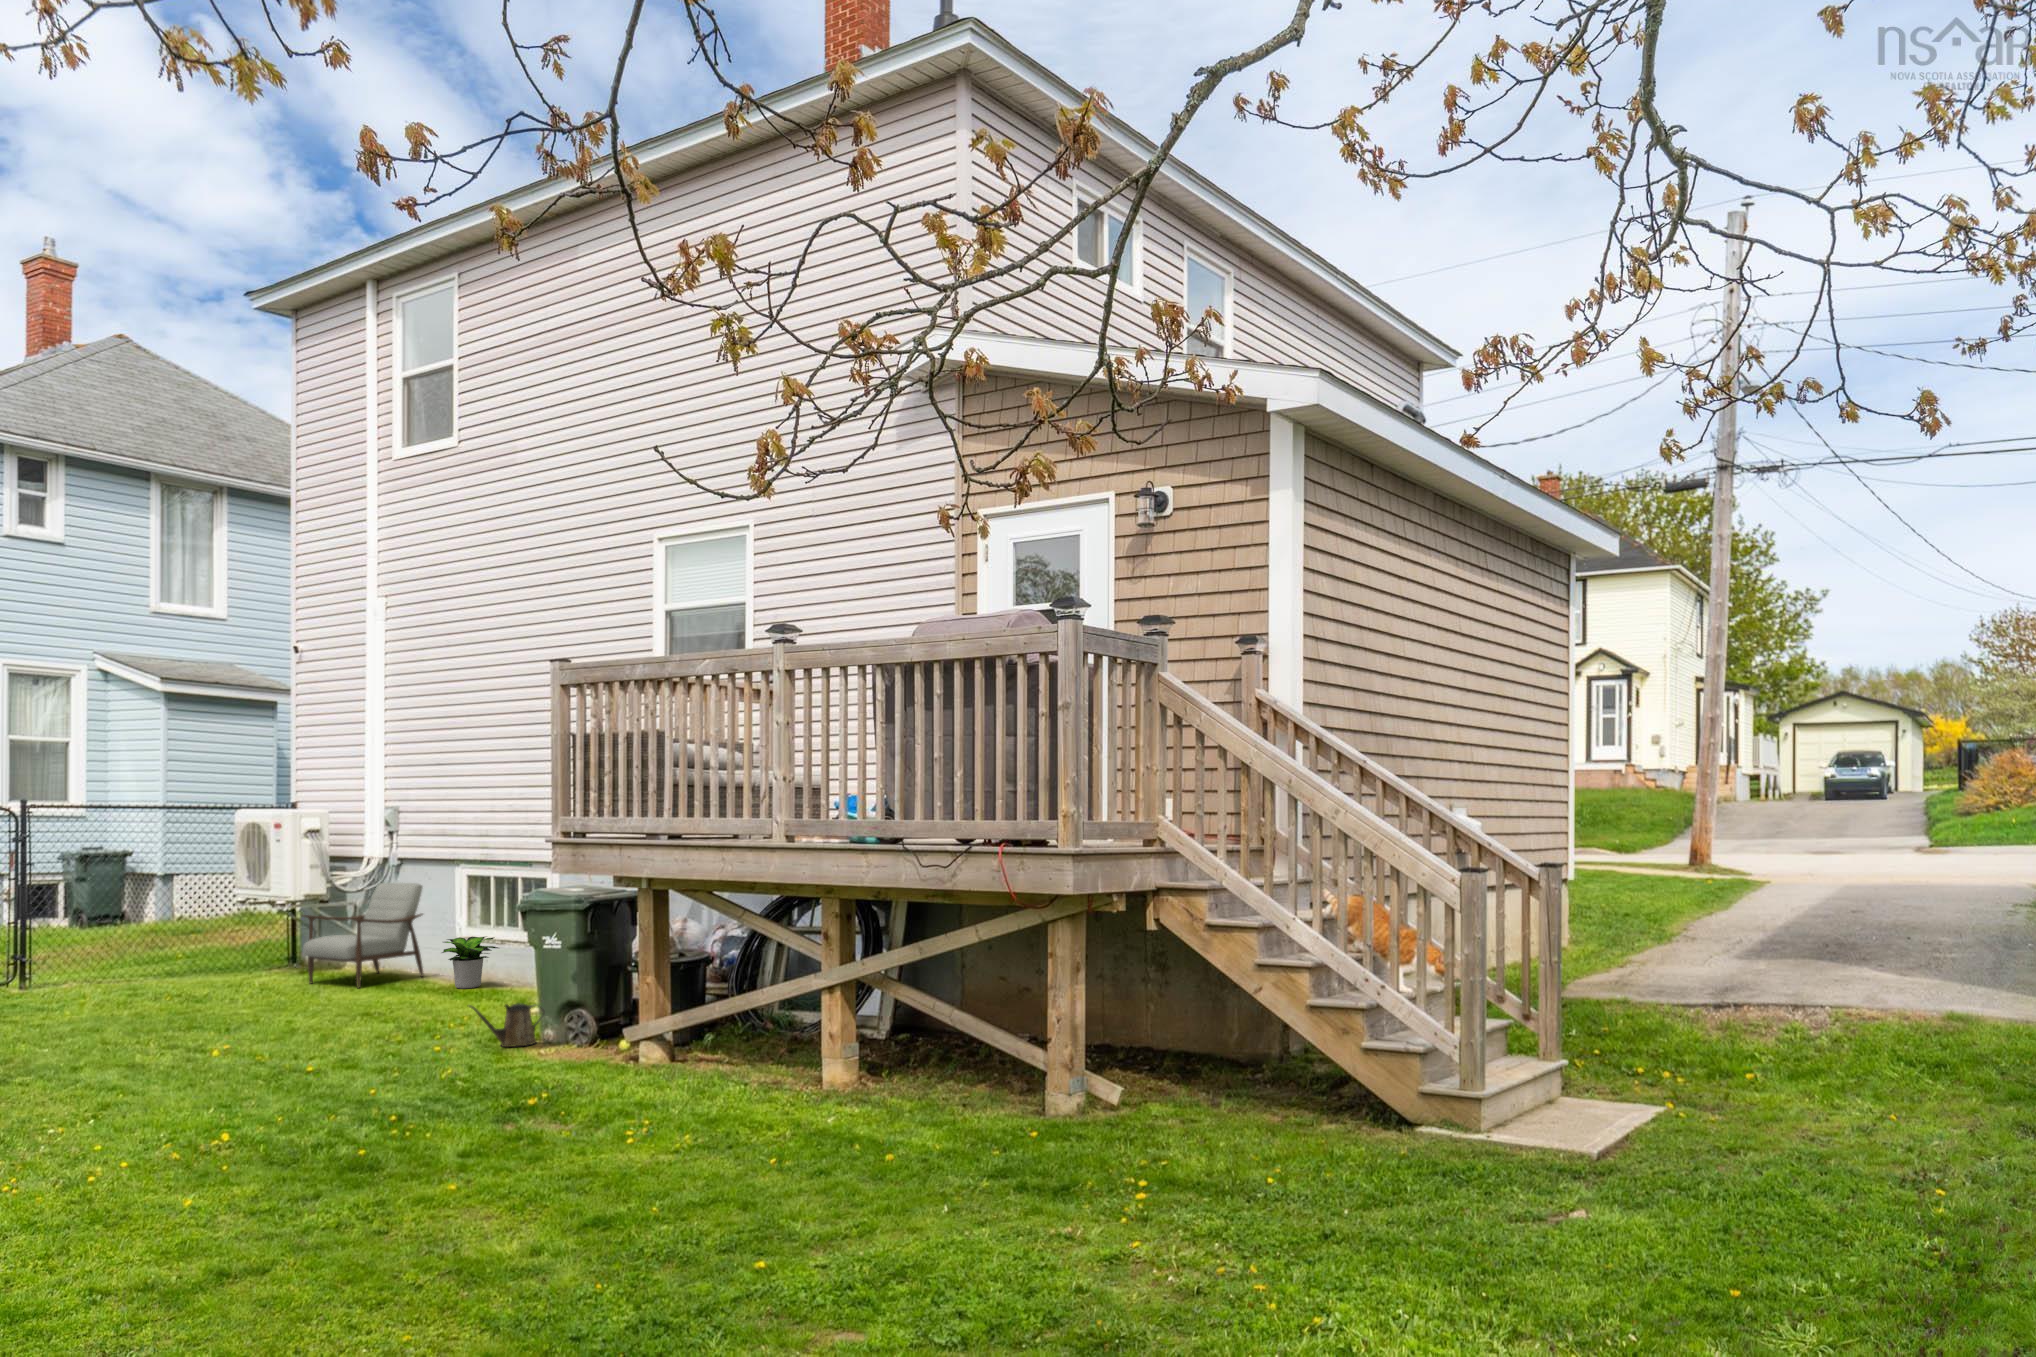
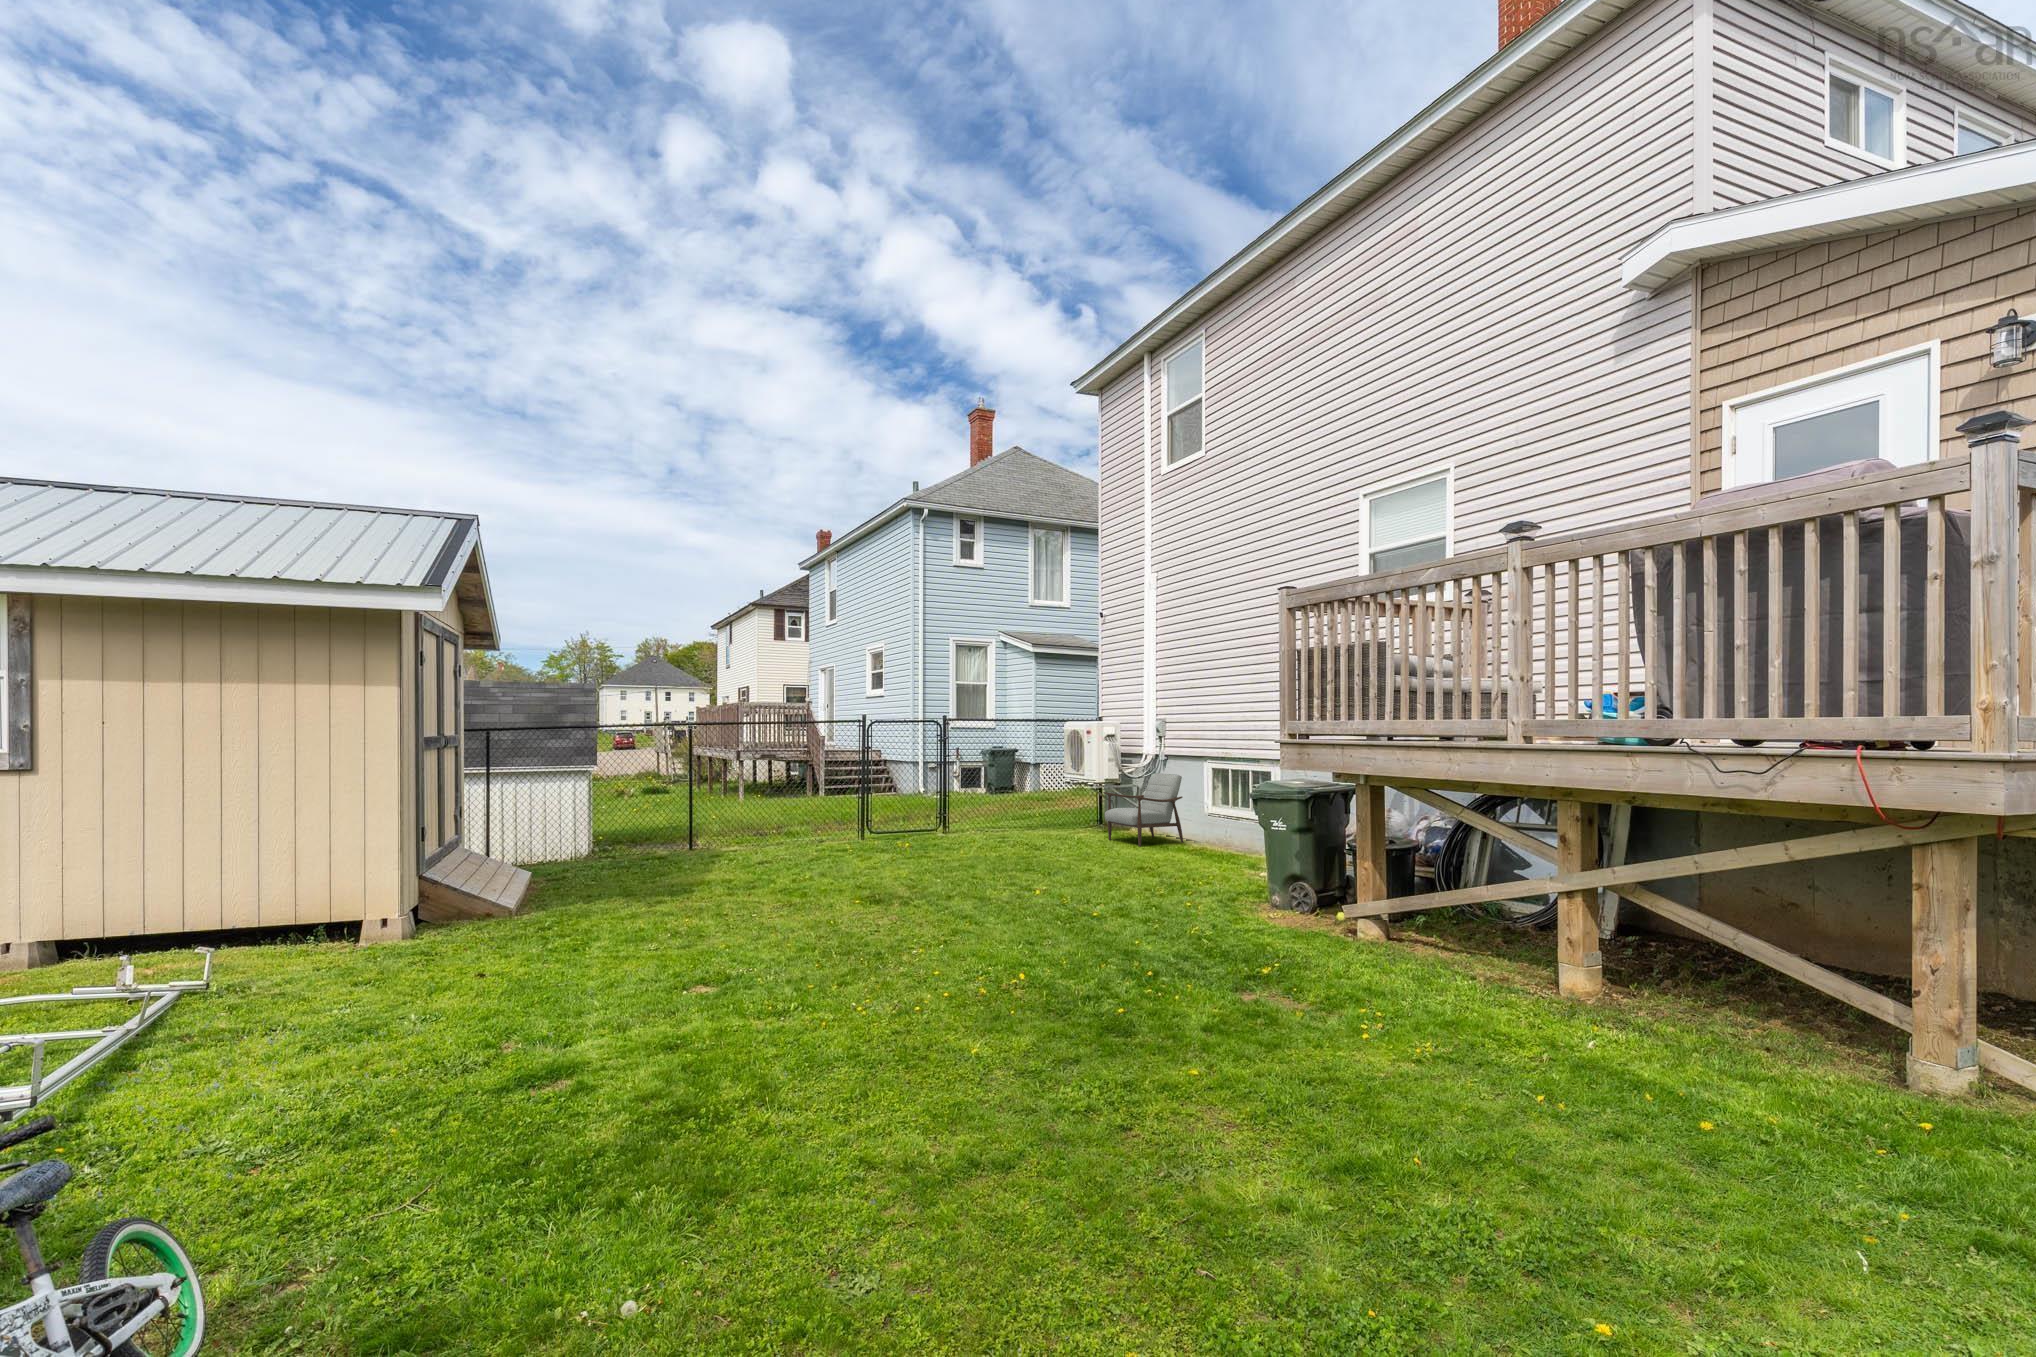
potted plant: present [442,937,498,989] -> none [1193,816,1238,854]
watering can: present [469,1004,545,1047] -> none [1214,870,1275,908]

